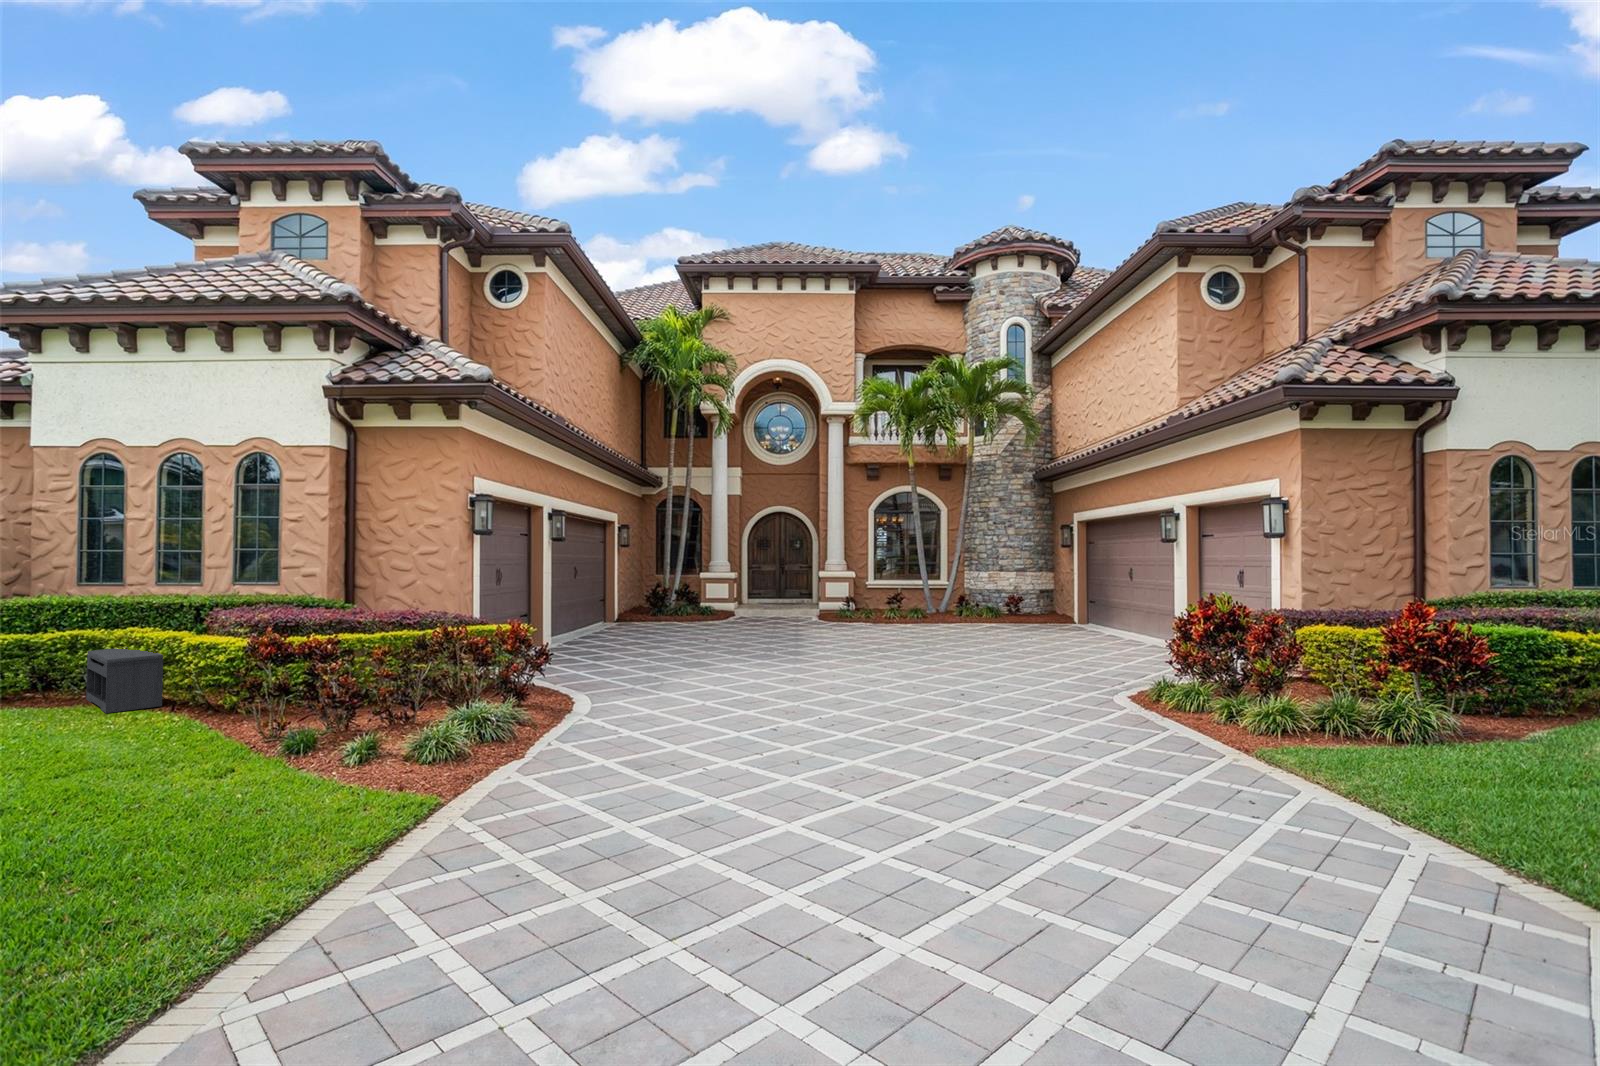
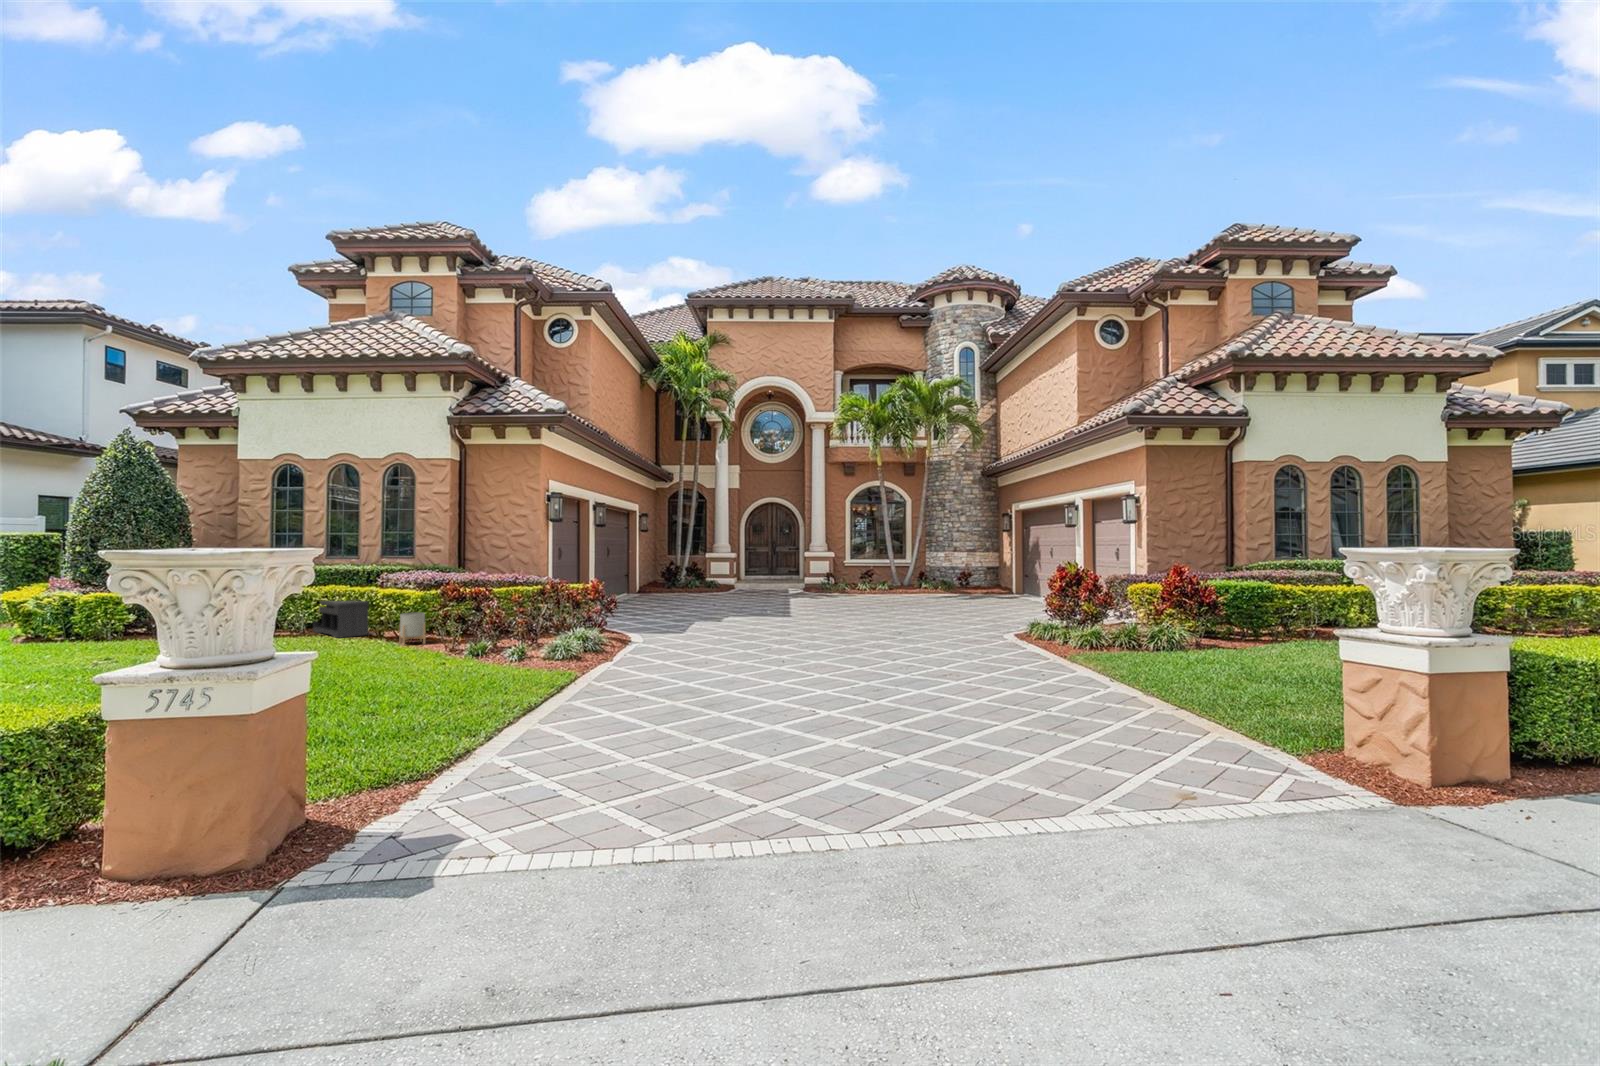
planter: none [191,675,235,731] -> present [400,613,425,645]

